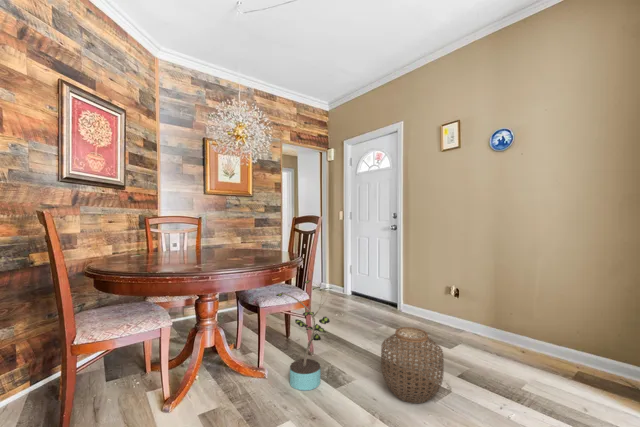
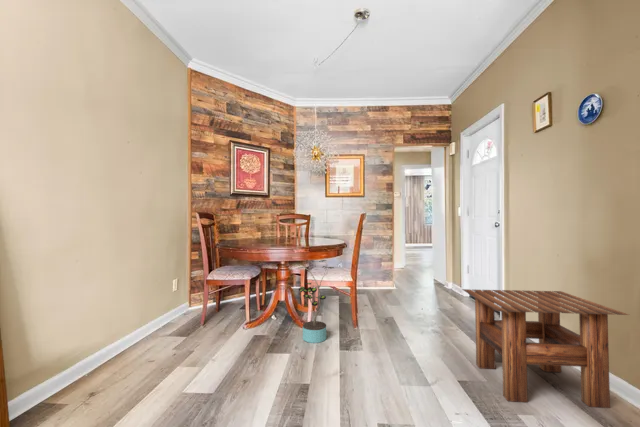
side table: none [436,280,535,371] -> present [463,289,628,408]
woven basket: present [381,327,443,403] -> none [343,311,400,382]

